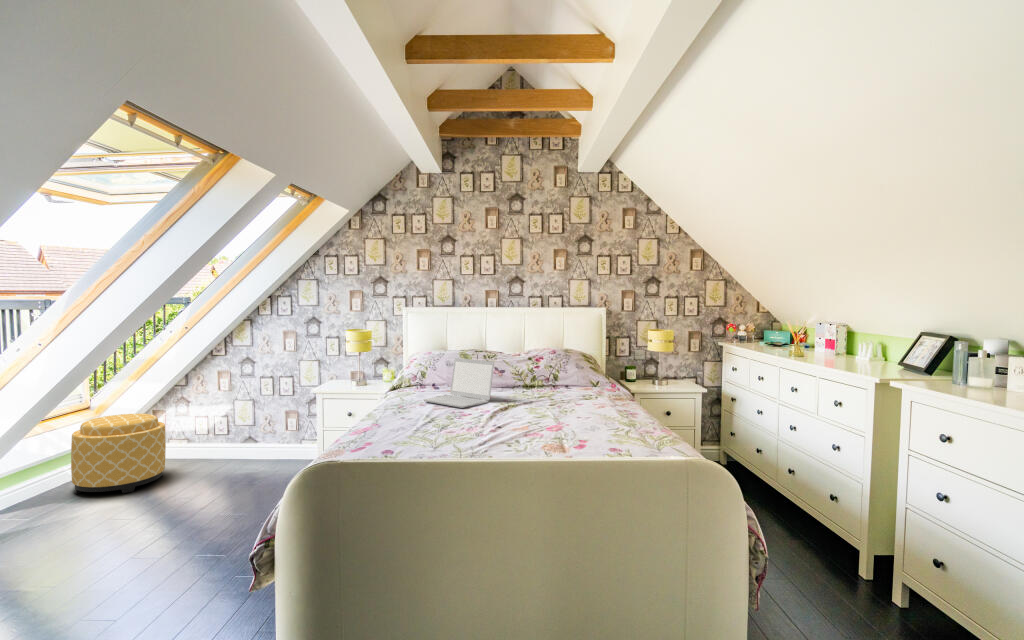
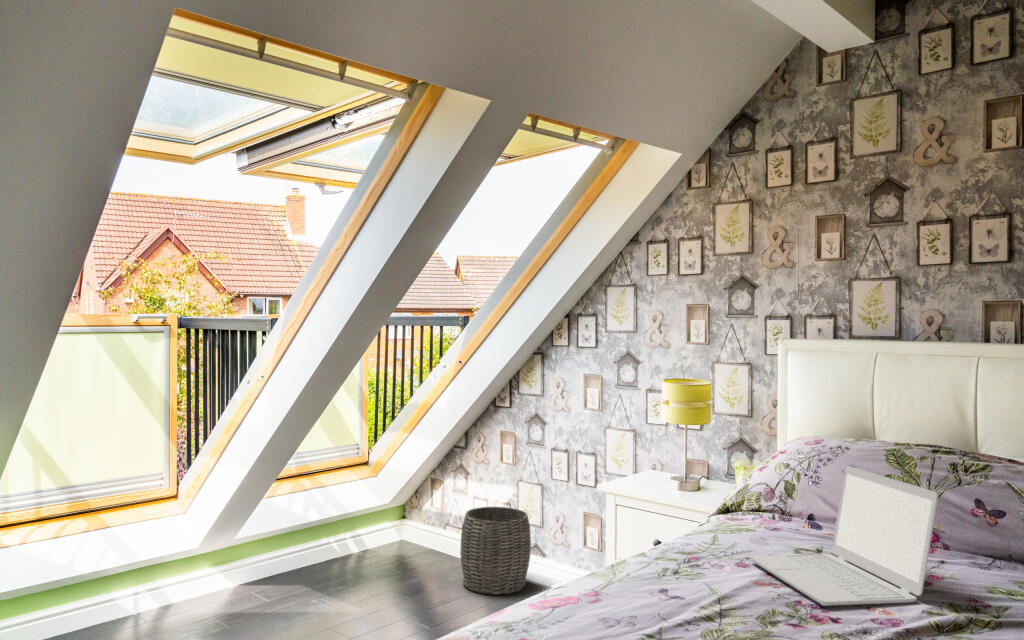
ottoman: present [71,414,166,494] -> none [312,481,419,598]
woven basket: none [199,418,250,471] -> present [460,507,531,594]

